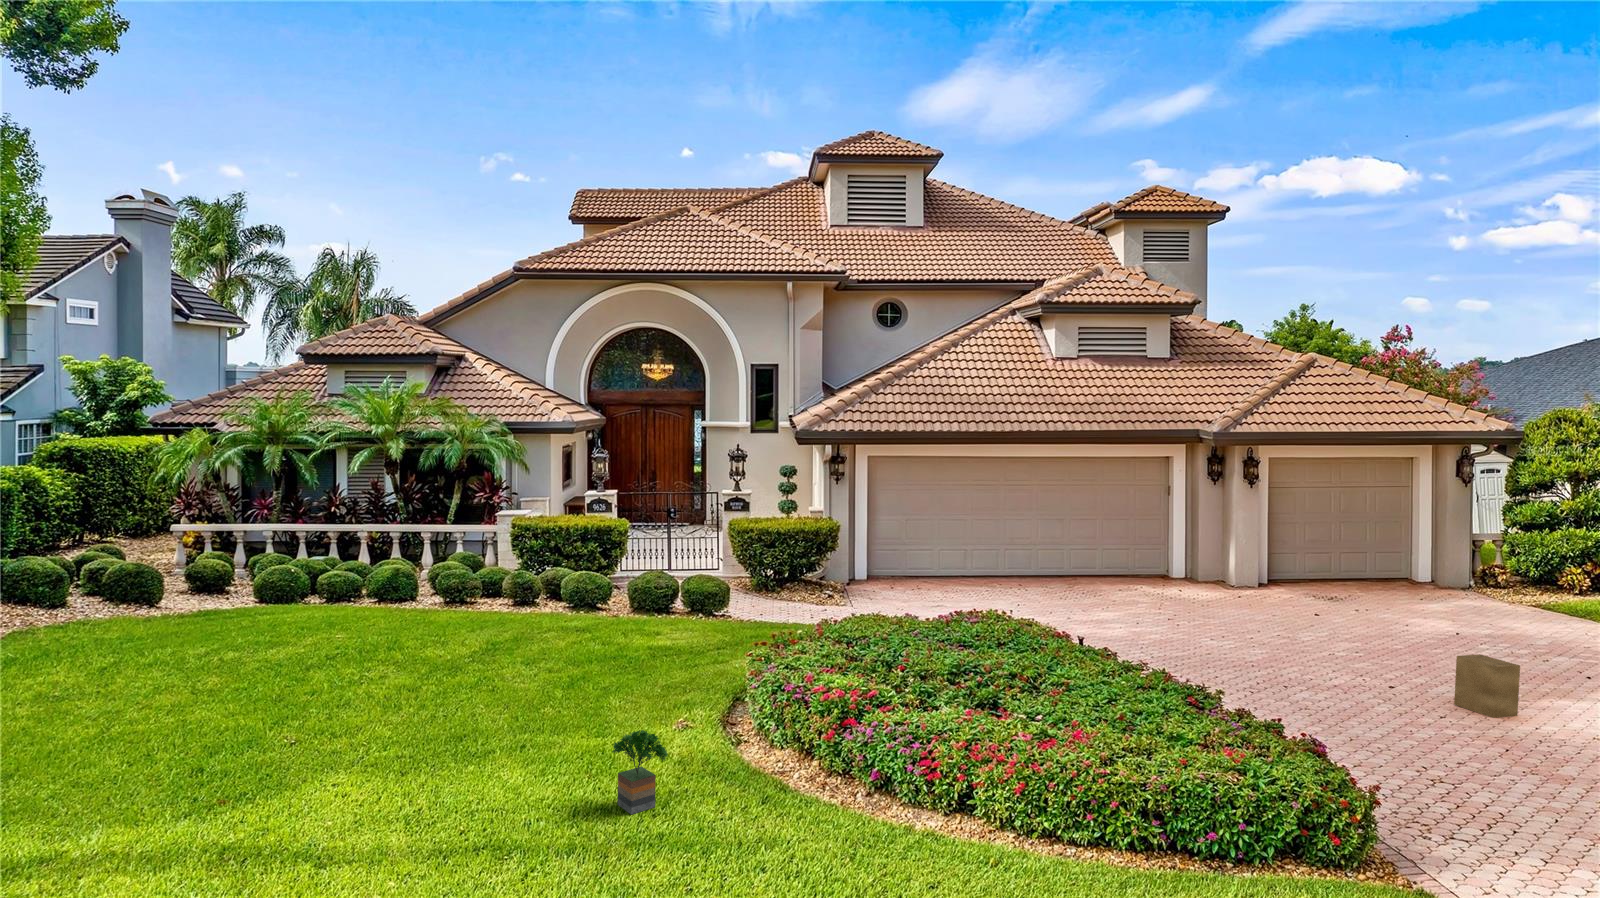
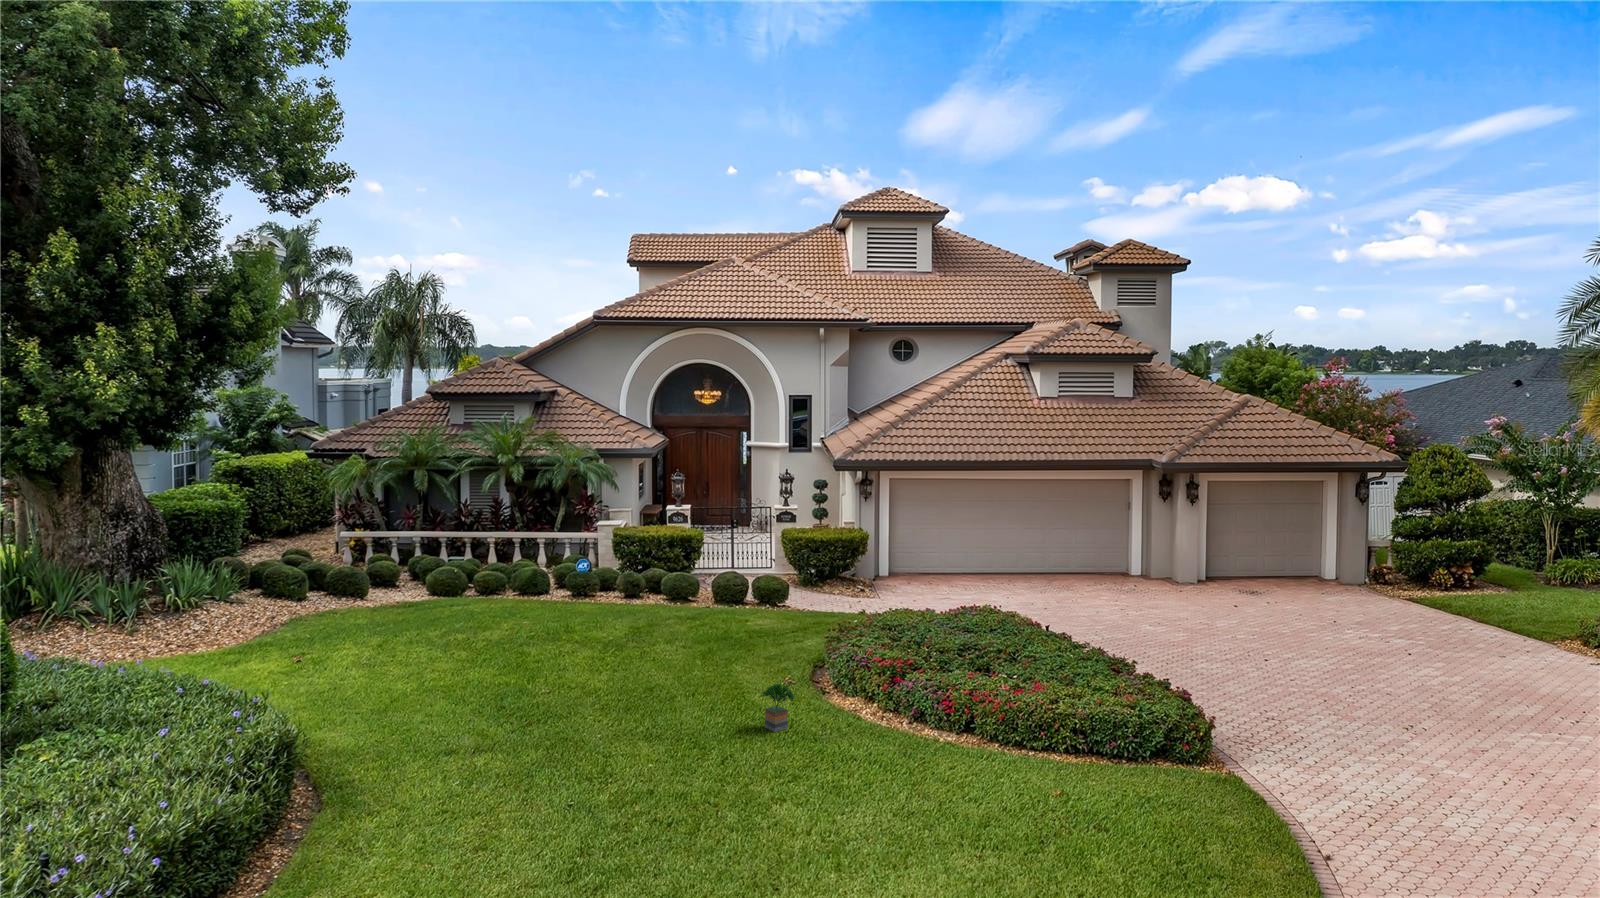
cardboard box: present [1454,654,1520,718] -> none [1303,639,1344,682]

